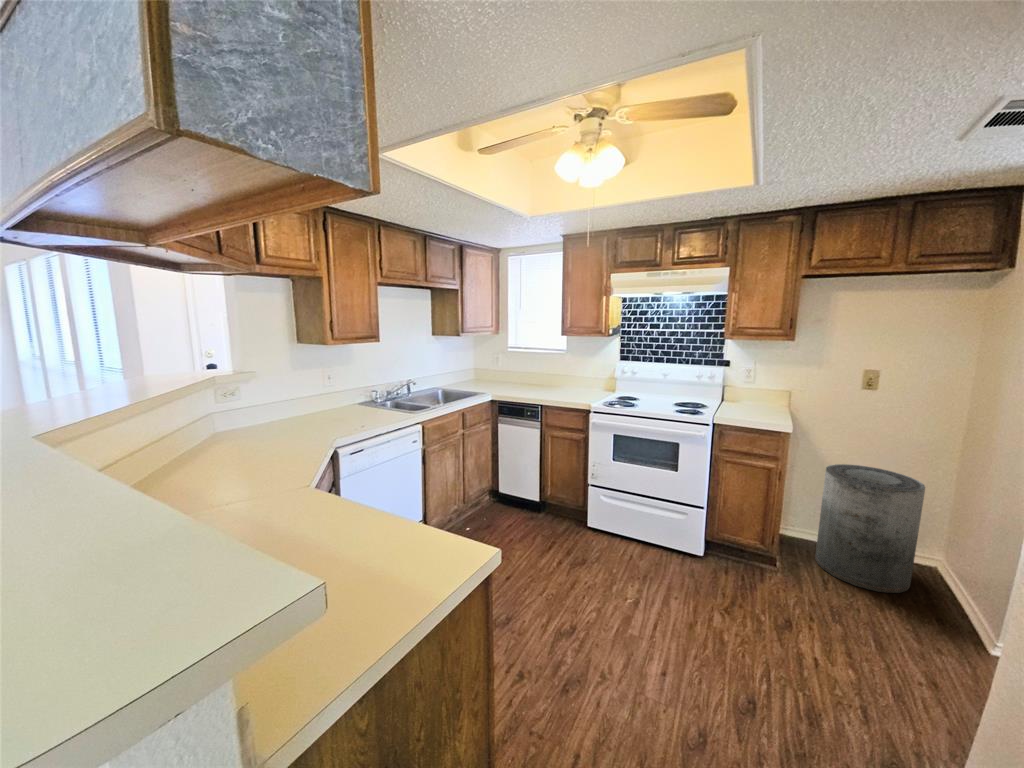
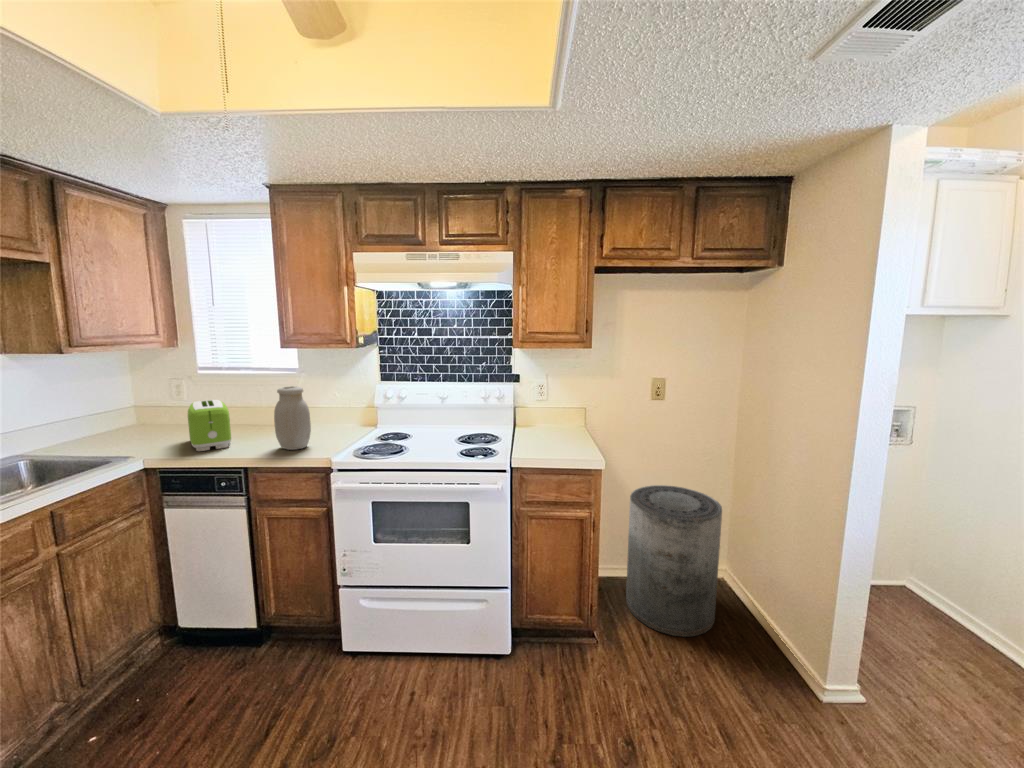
jar: none [557,360,577,398] -> present [274,386,311,450]
toaster: none [509,366,531,394] -> present [188,400,231,451]

